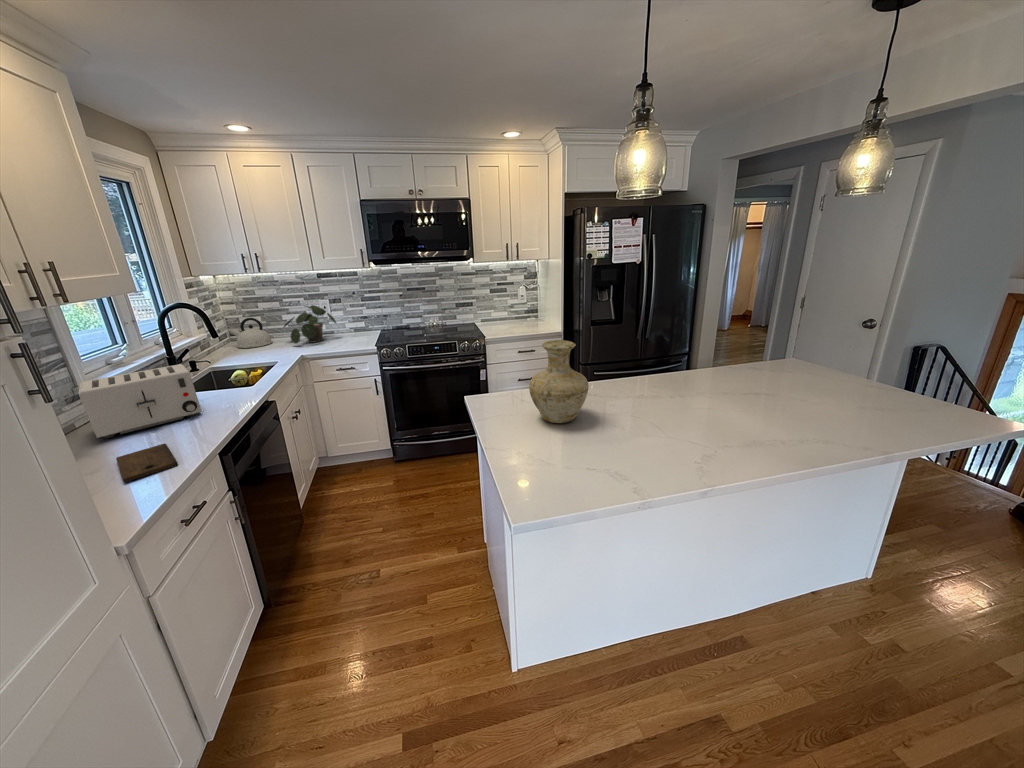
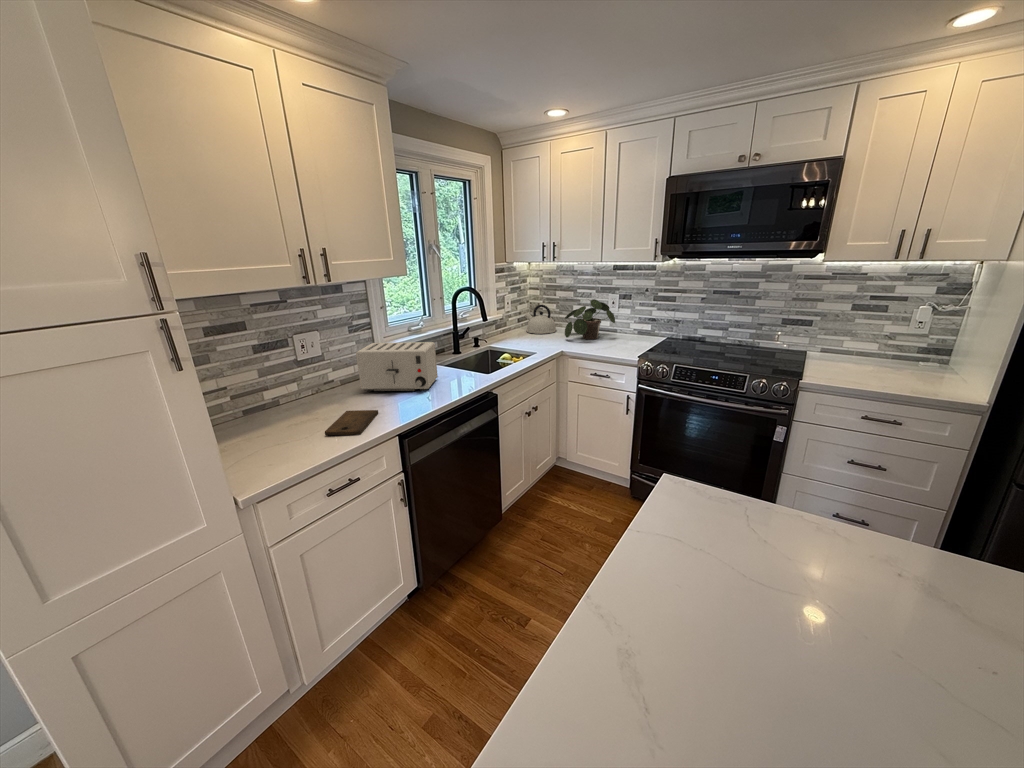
vase: present [529,340,588,423] -> none [715,441,864,621]

